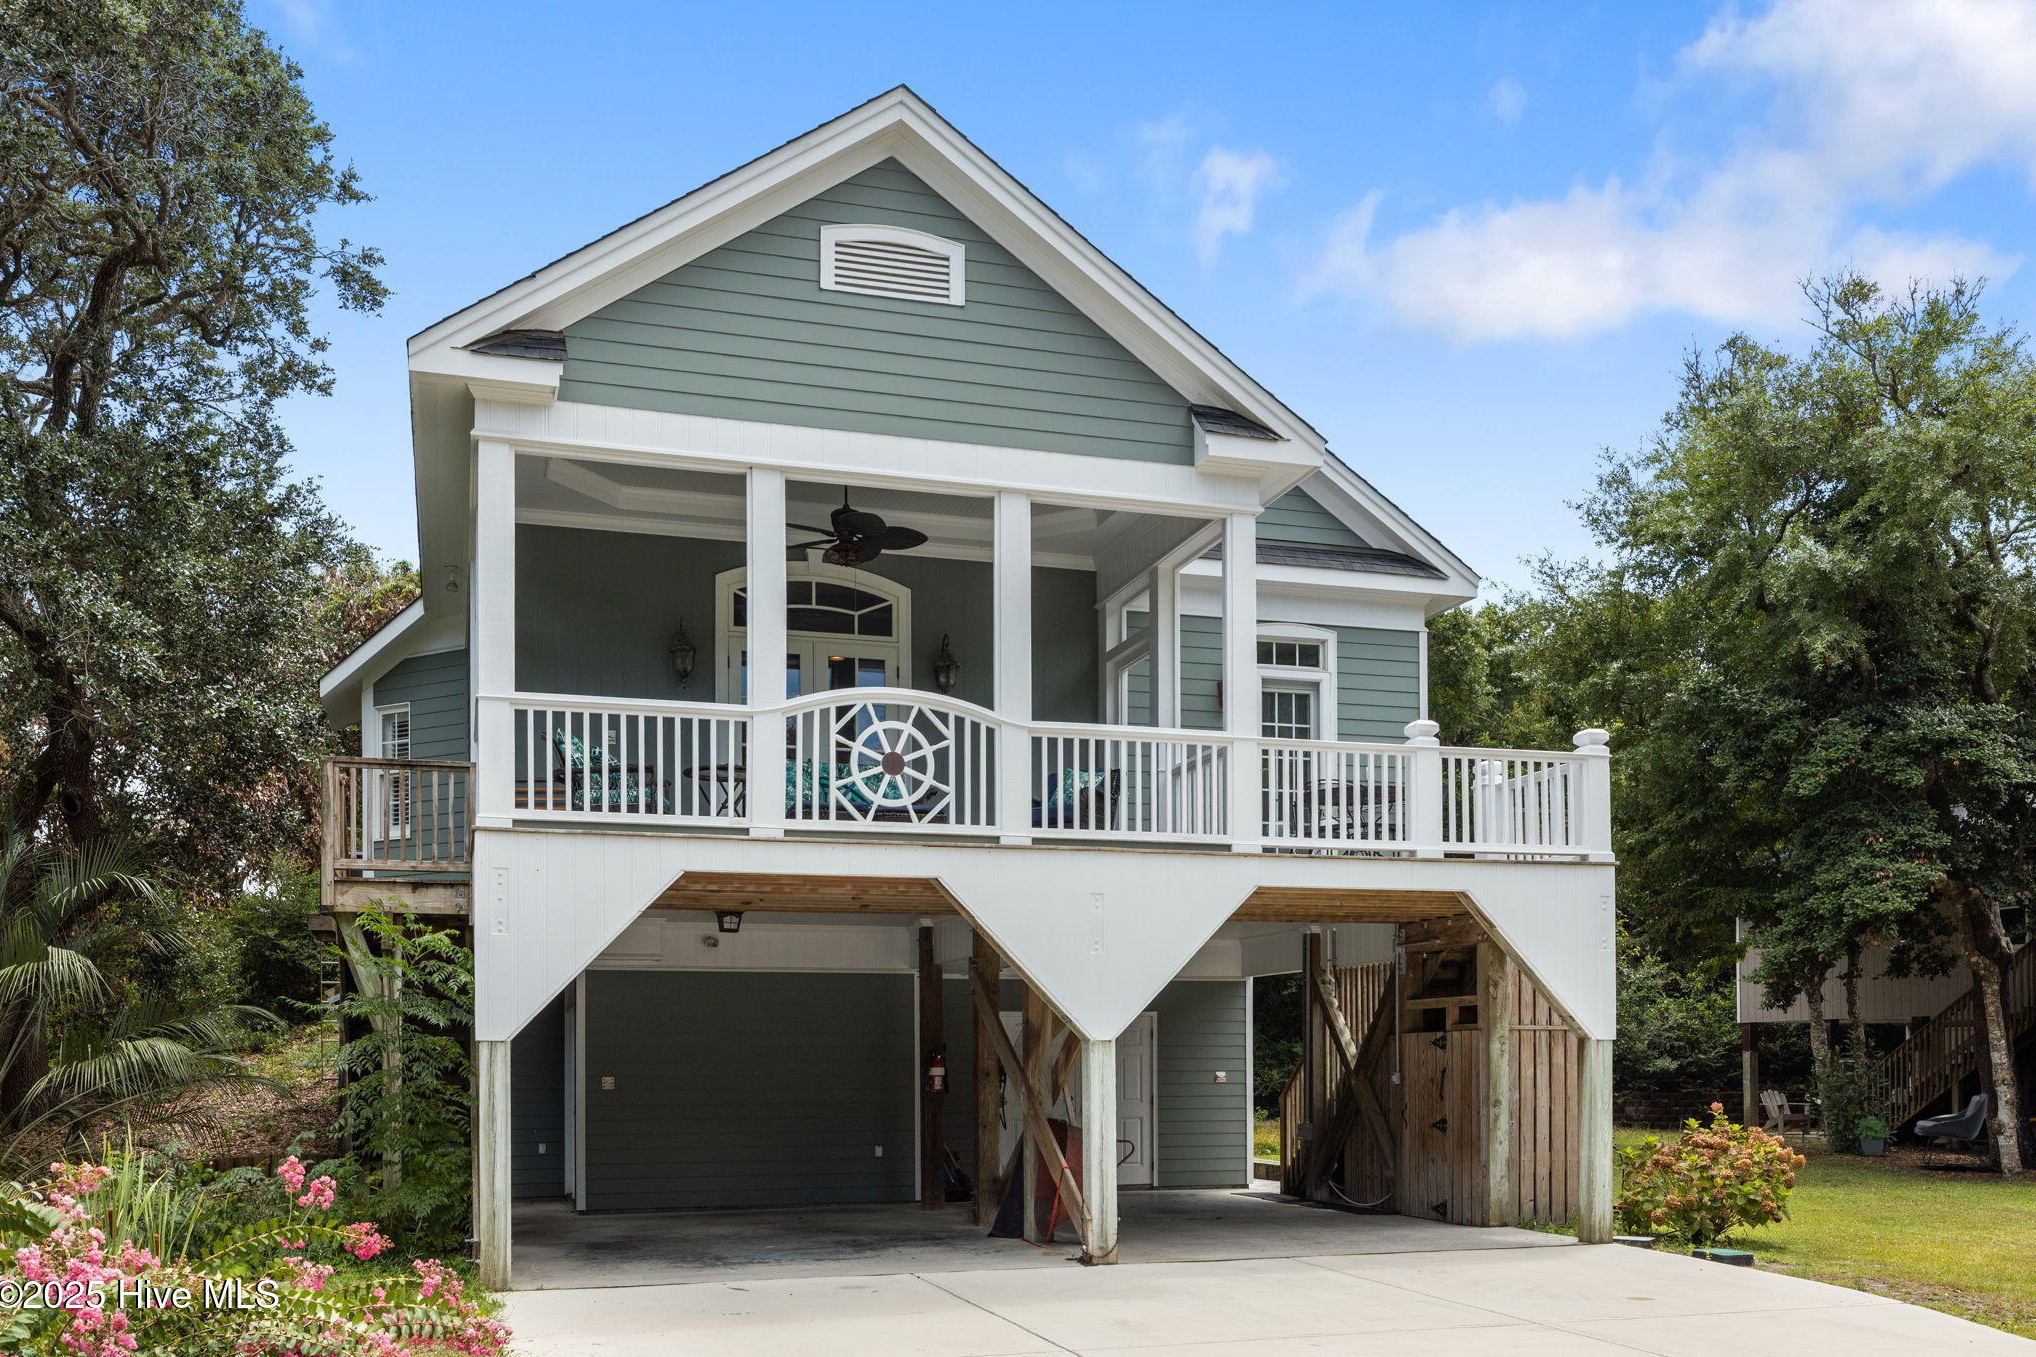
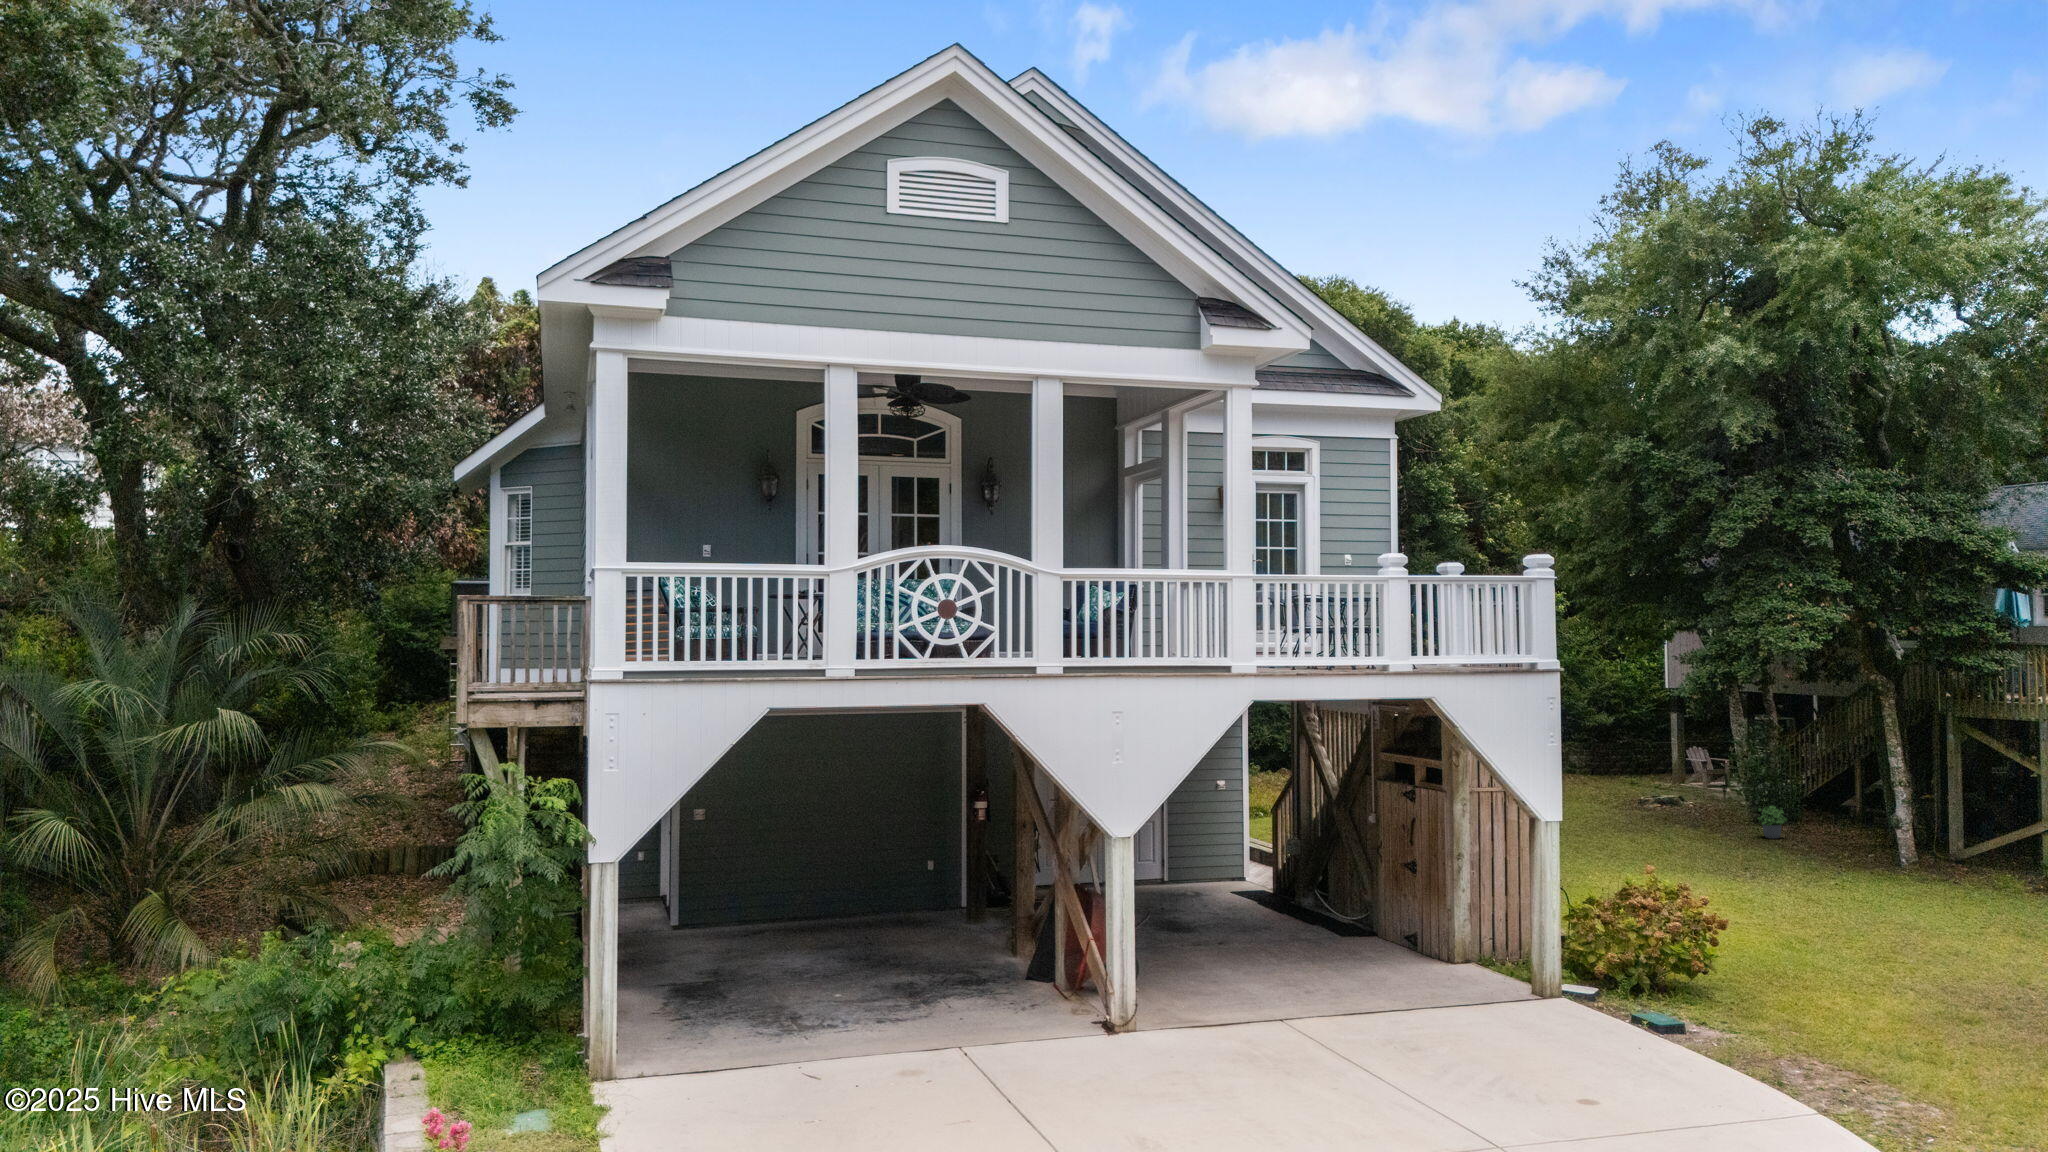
lounge chair: present [1914,1094,1988,1171] -> none [1808,793,1871,858]

